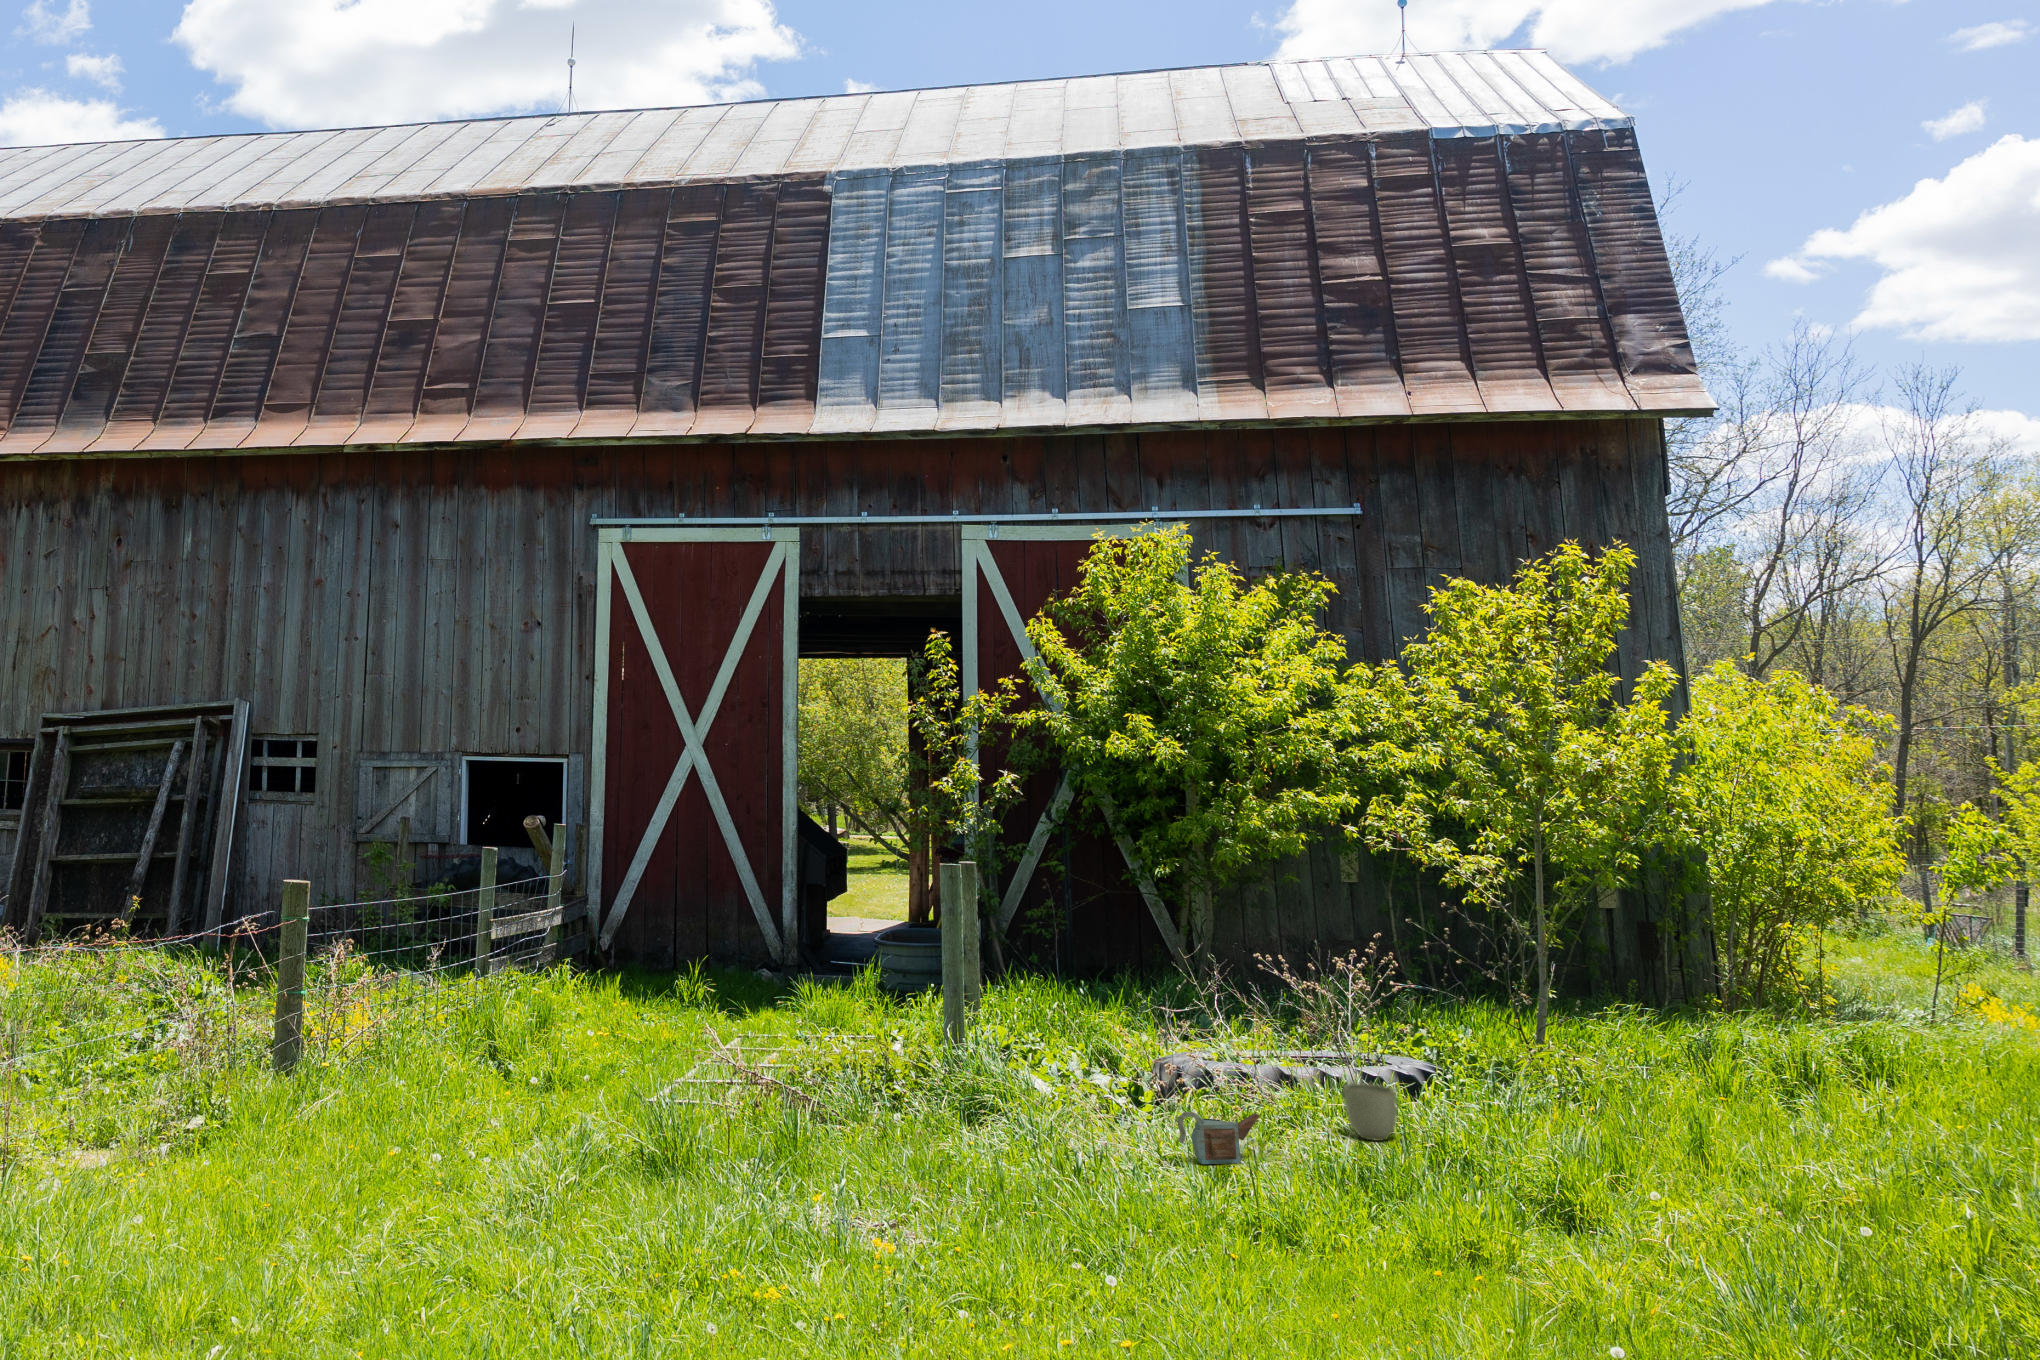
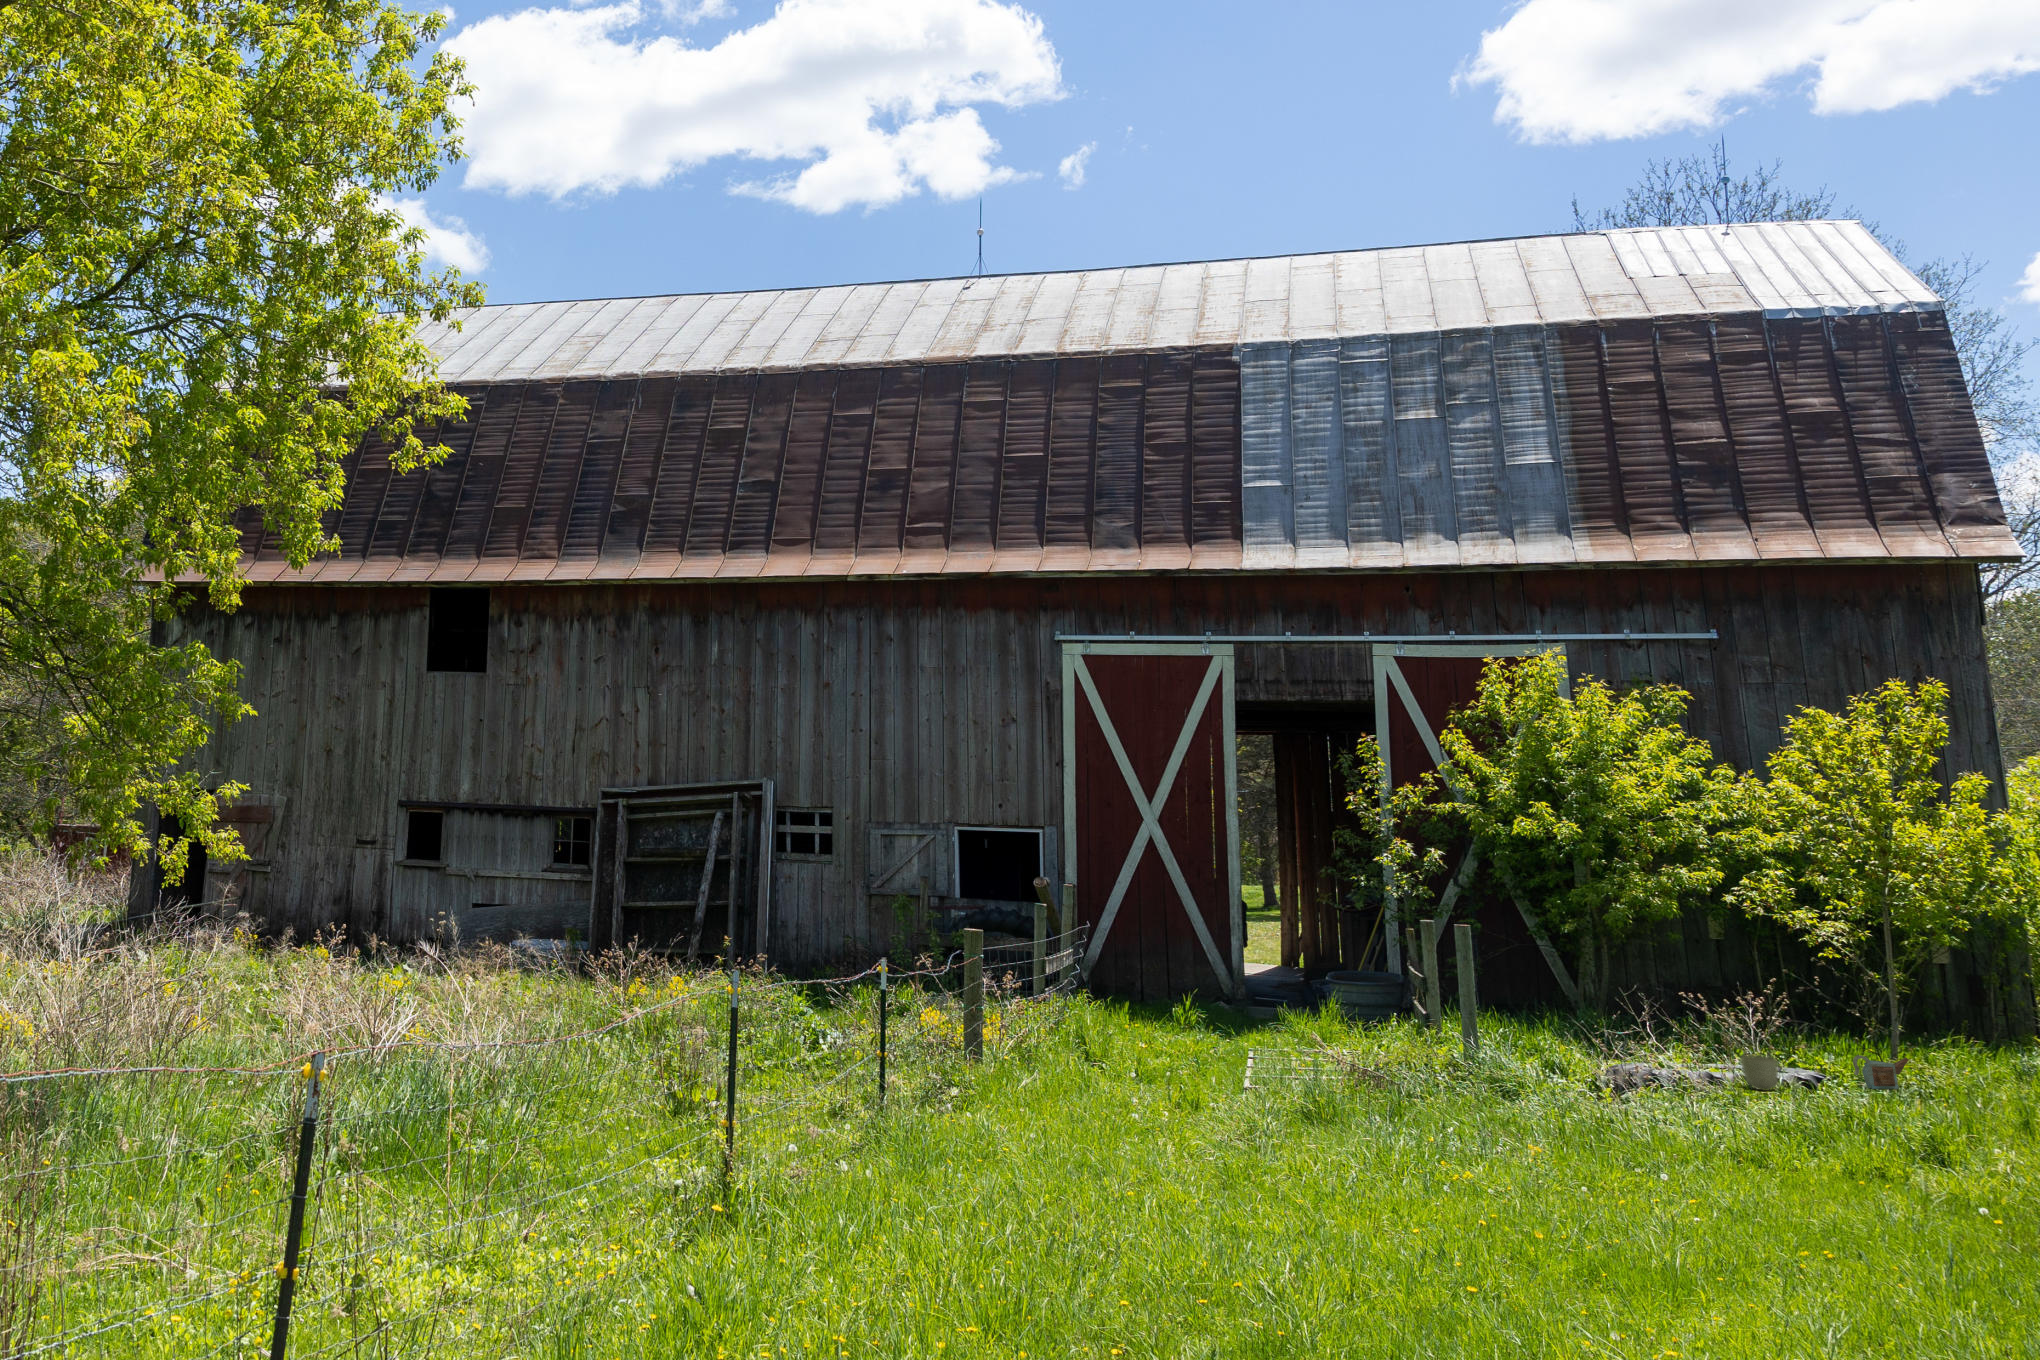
watering can: present [1178,1112,1260,1164] -> present [1853,1055,1909,1089]

